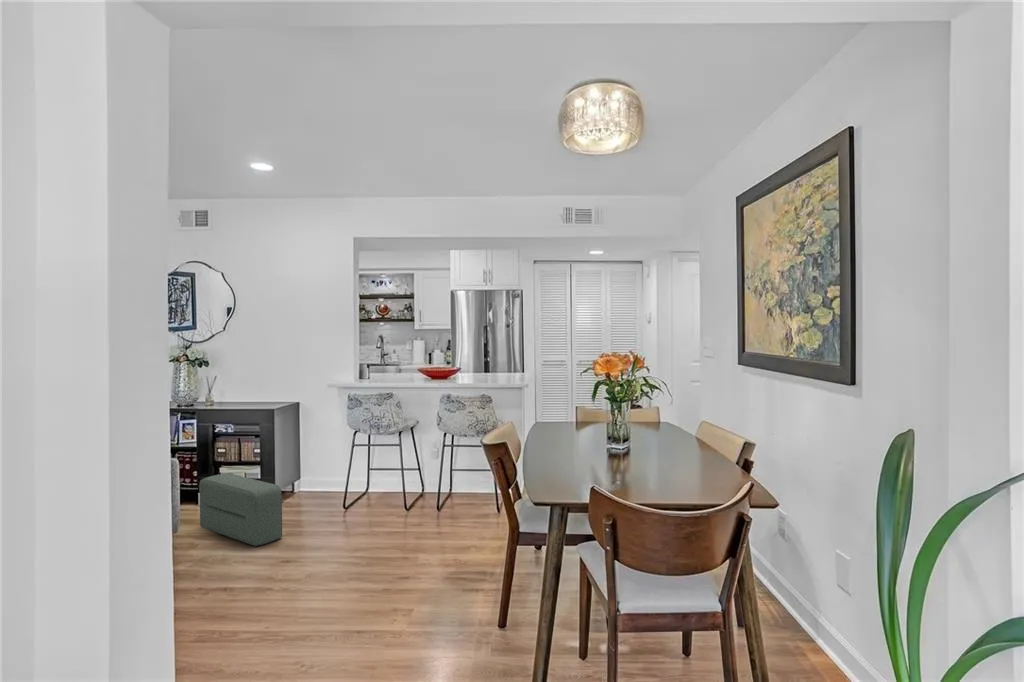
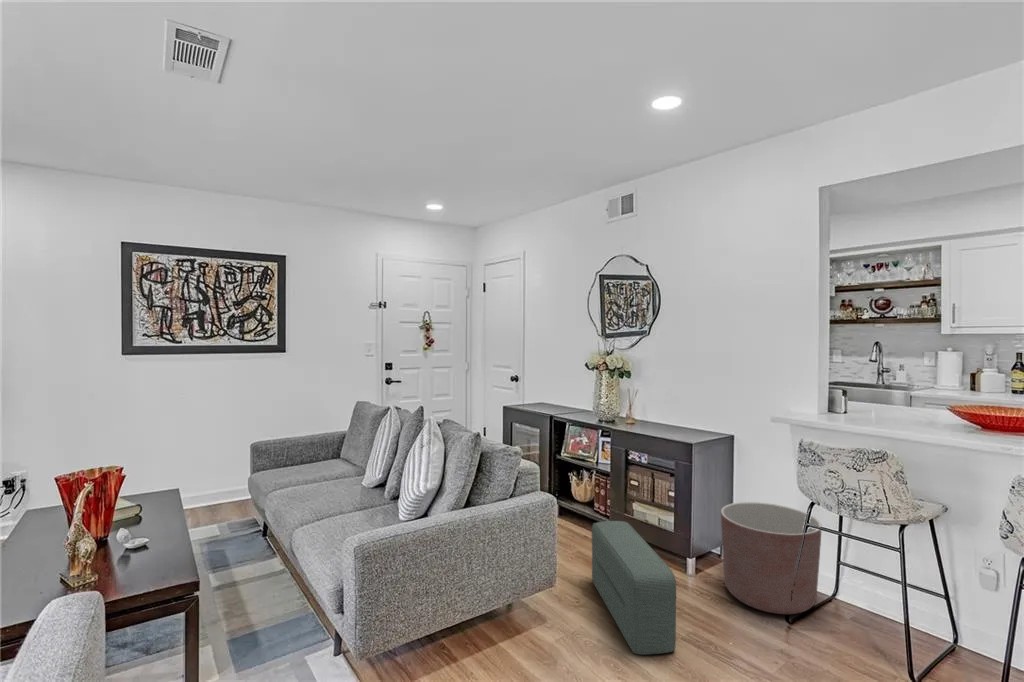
planter: none [297,443,360,508] -> present [721,502,822,614]

